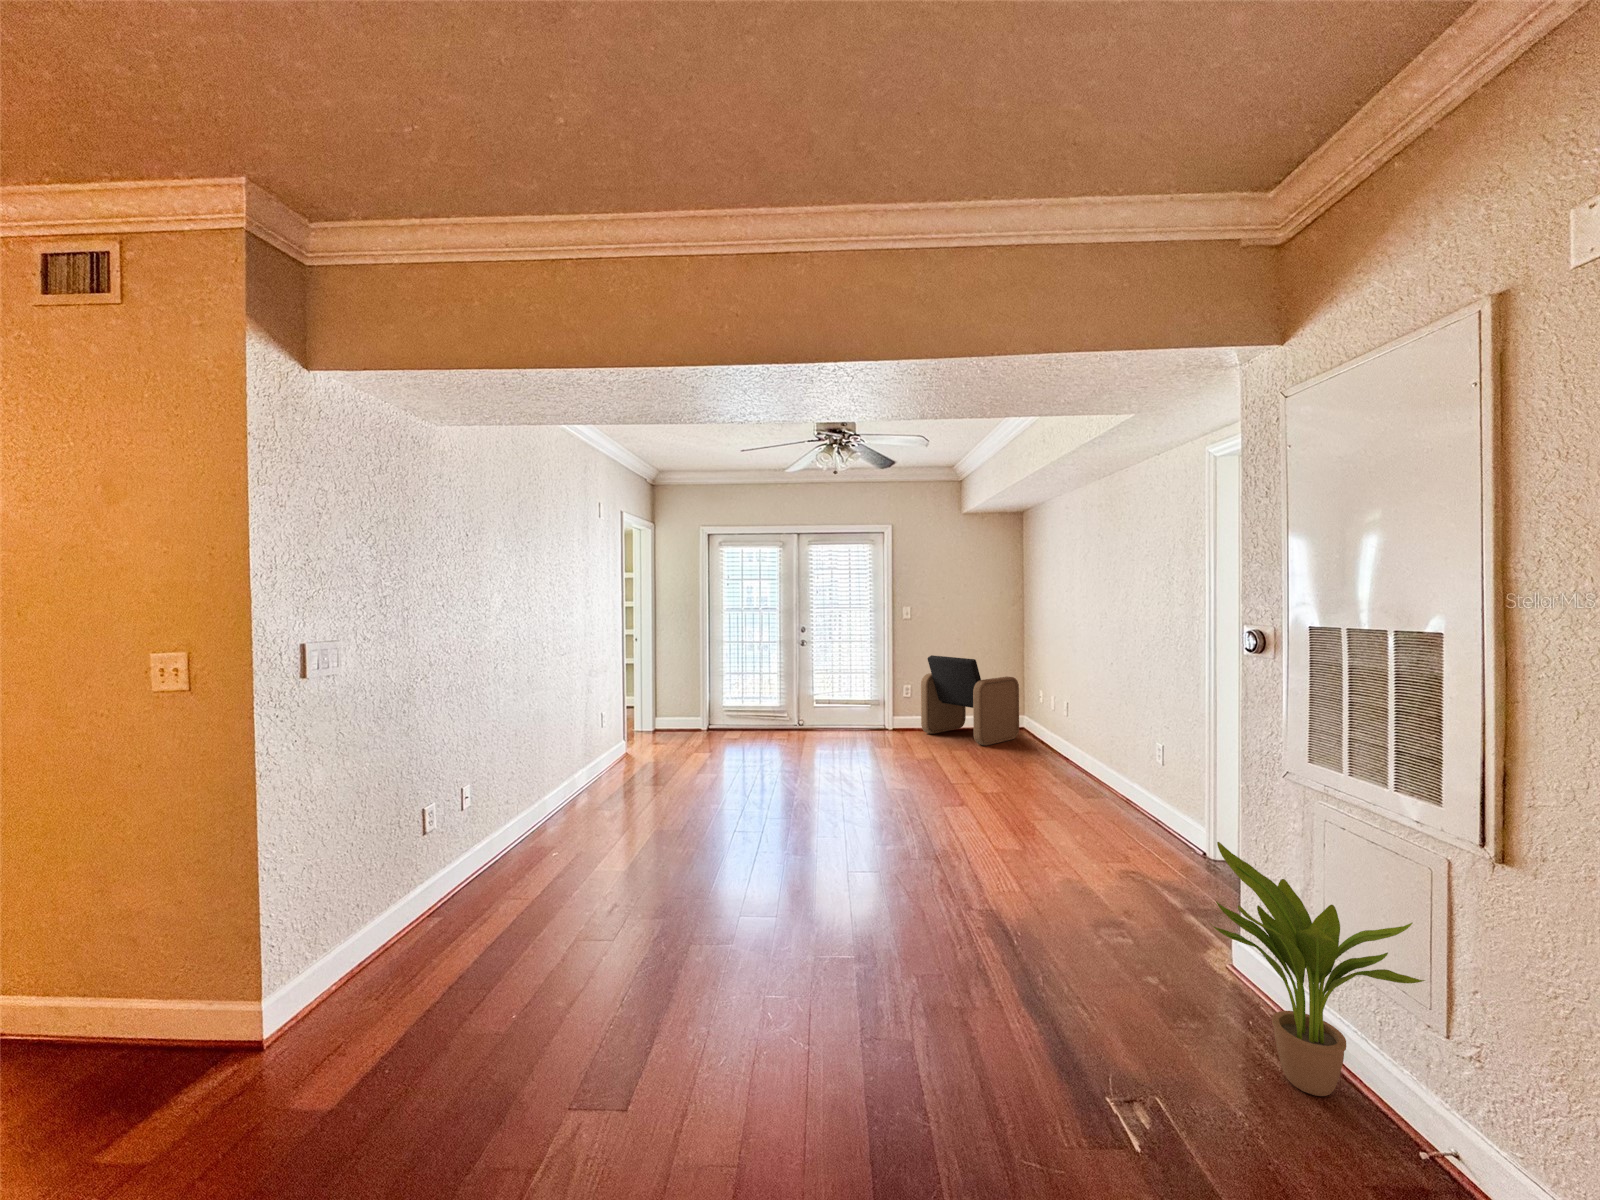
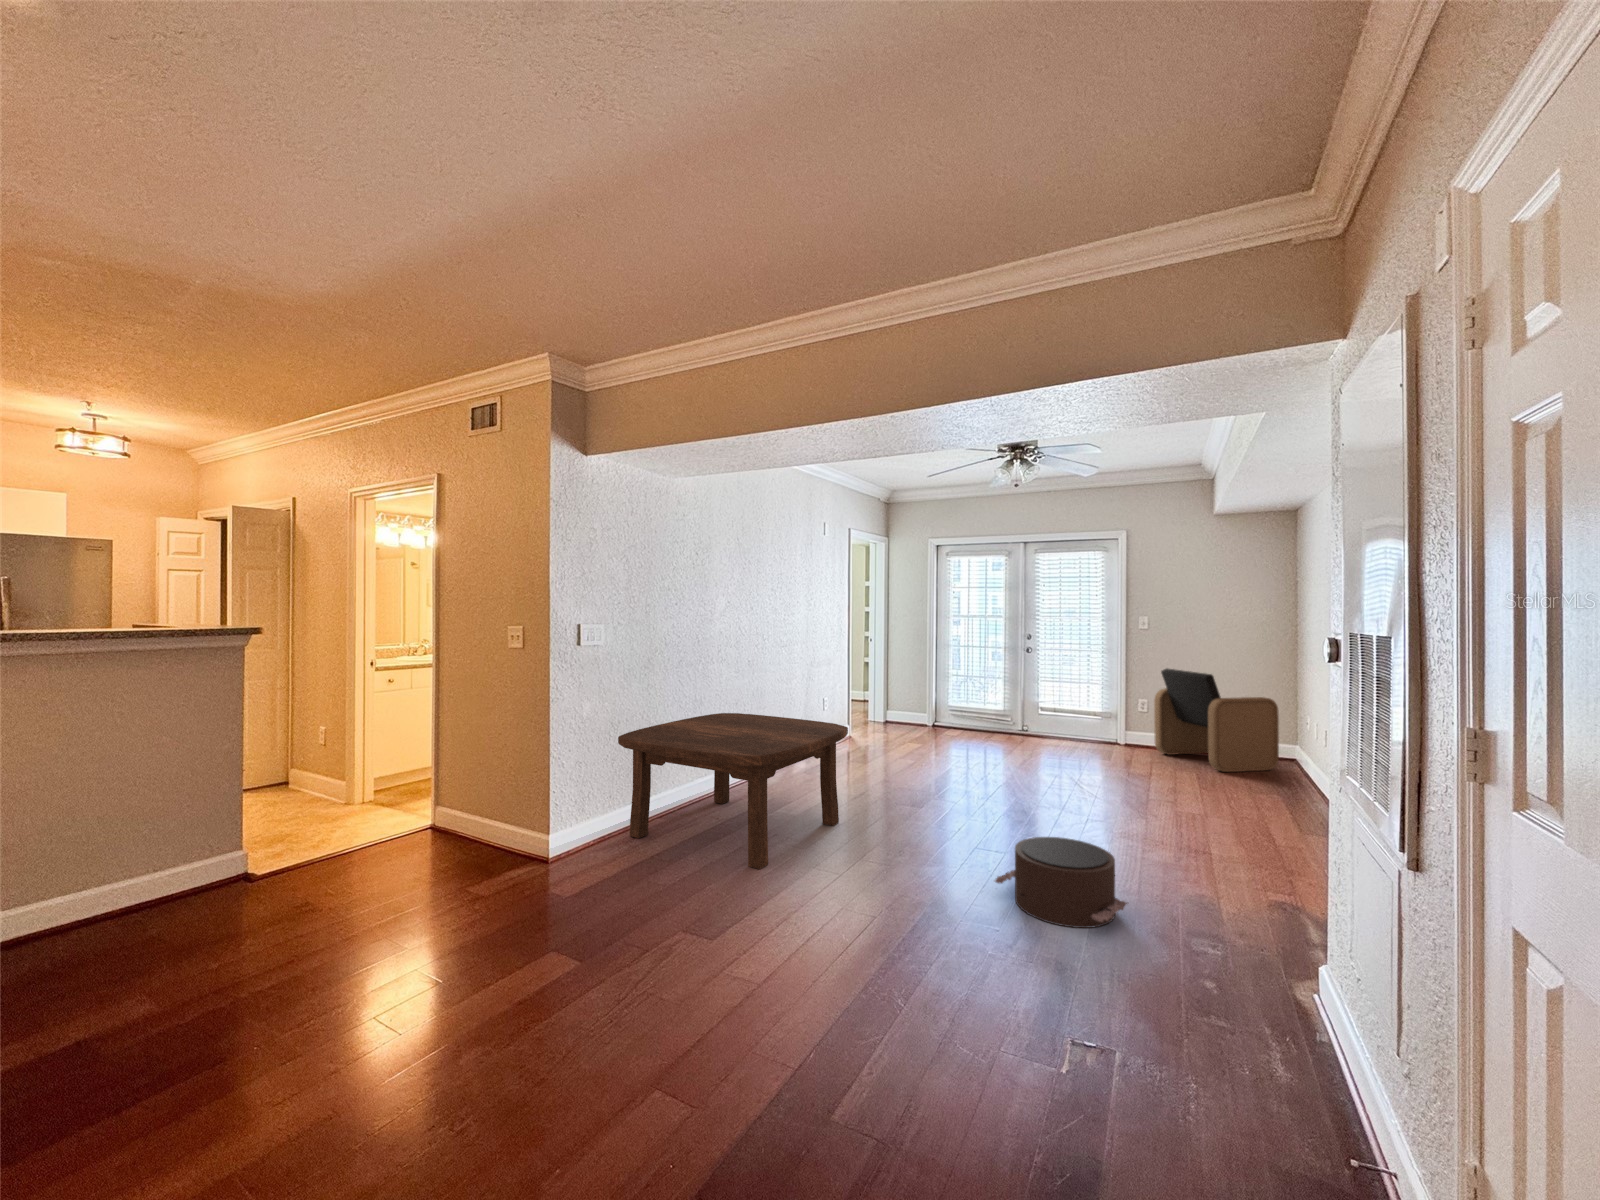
coffee table: none [377,747,697,965] -> present [618,713,848,869]
potted plant: present [1211,842,1425,1096] -> none [1168,837,1363,1094]
pouf: none [918,848,1052,950] -> present [995,837,1127,928]

